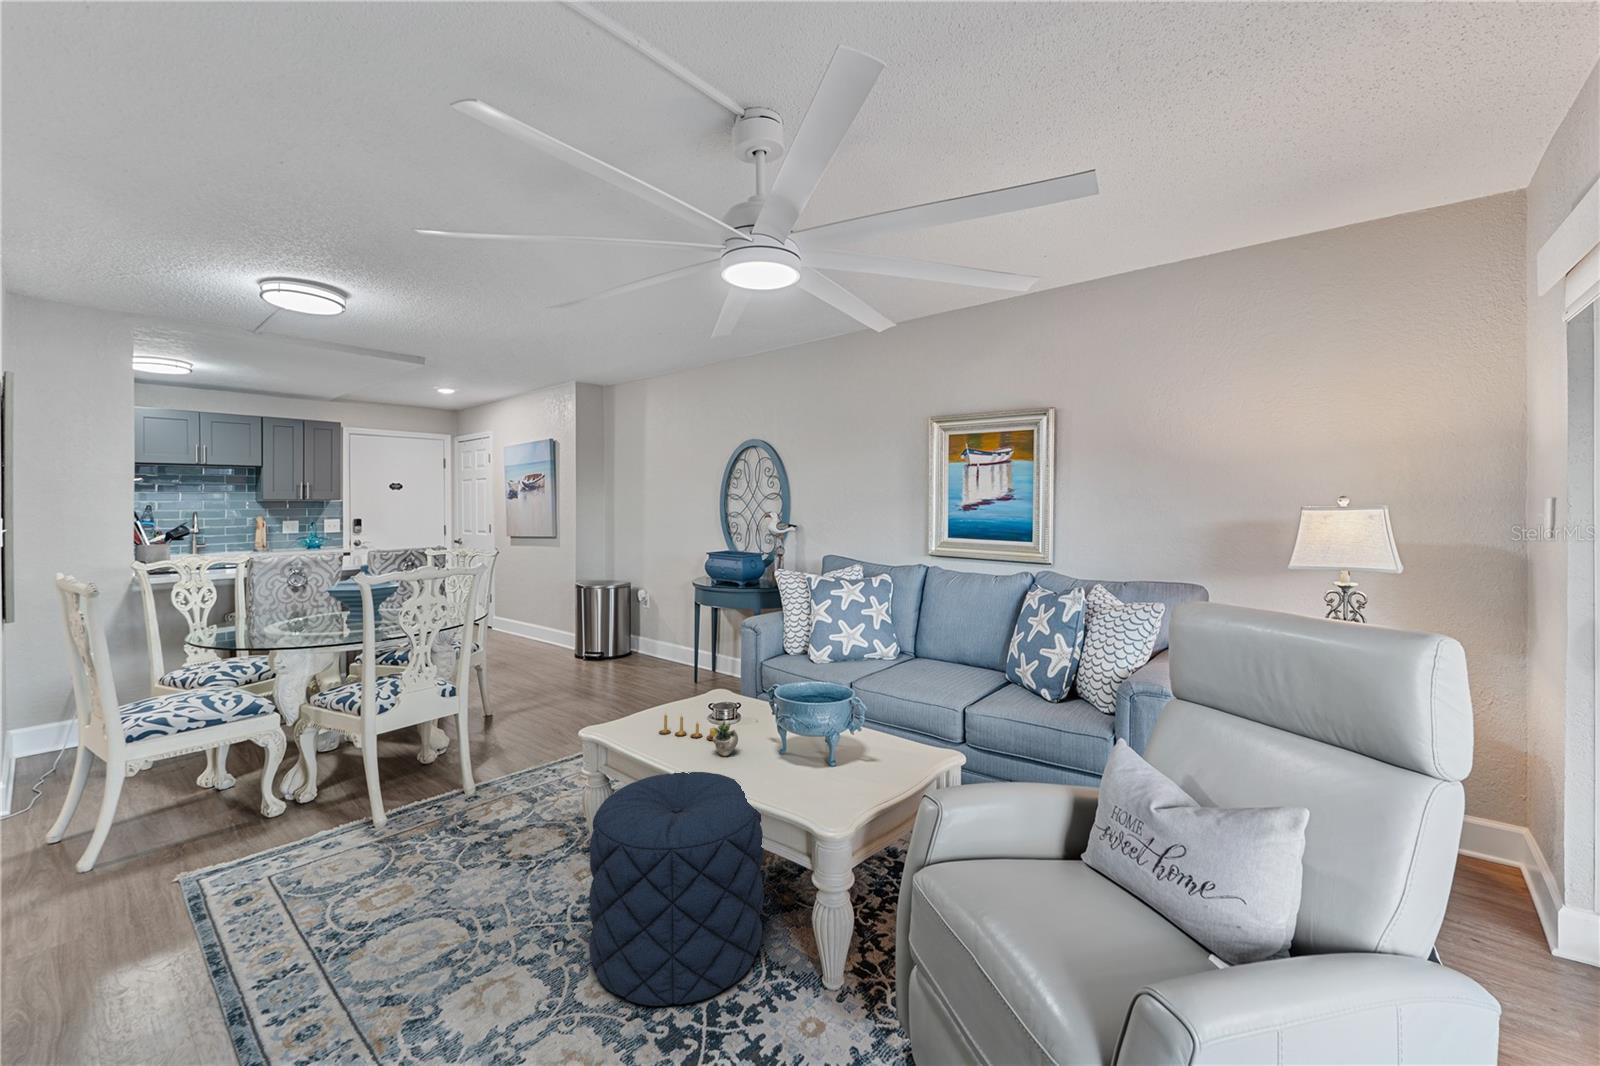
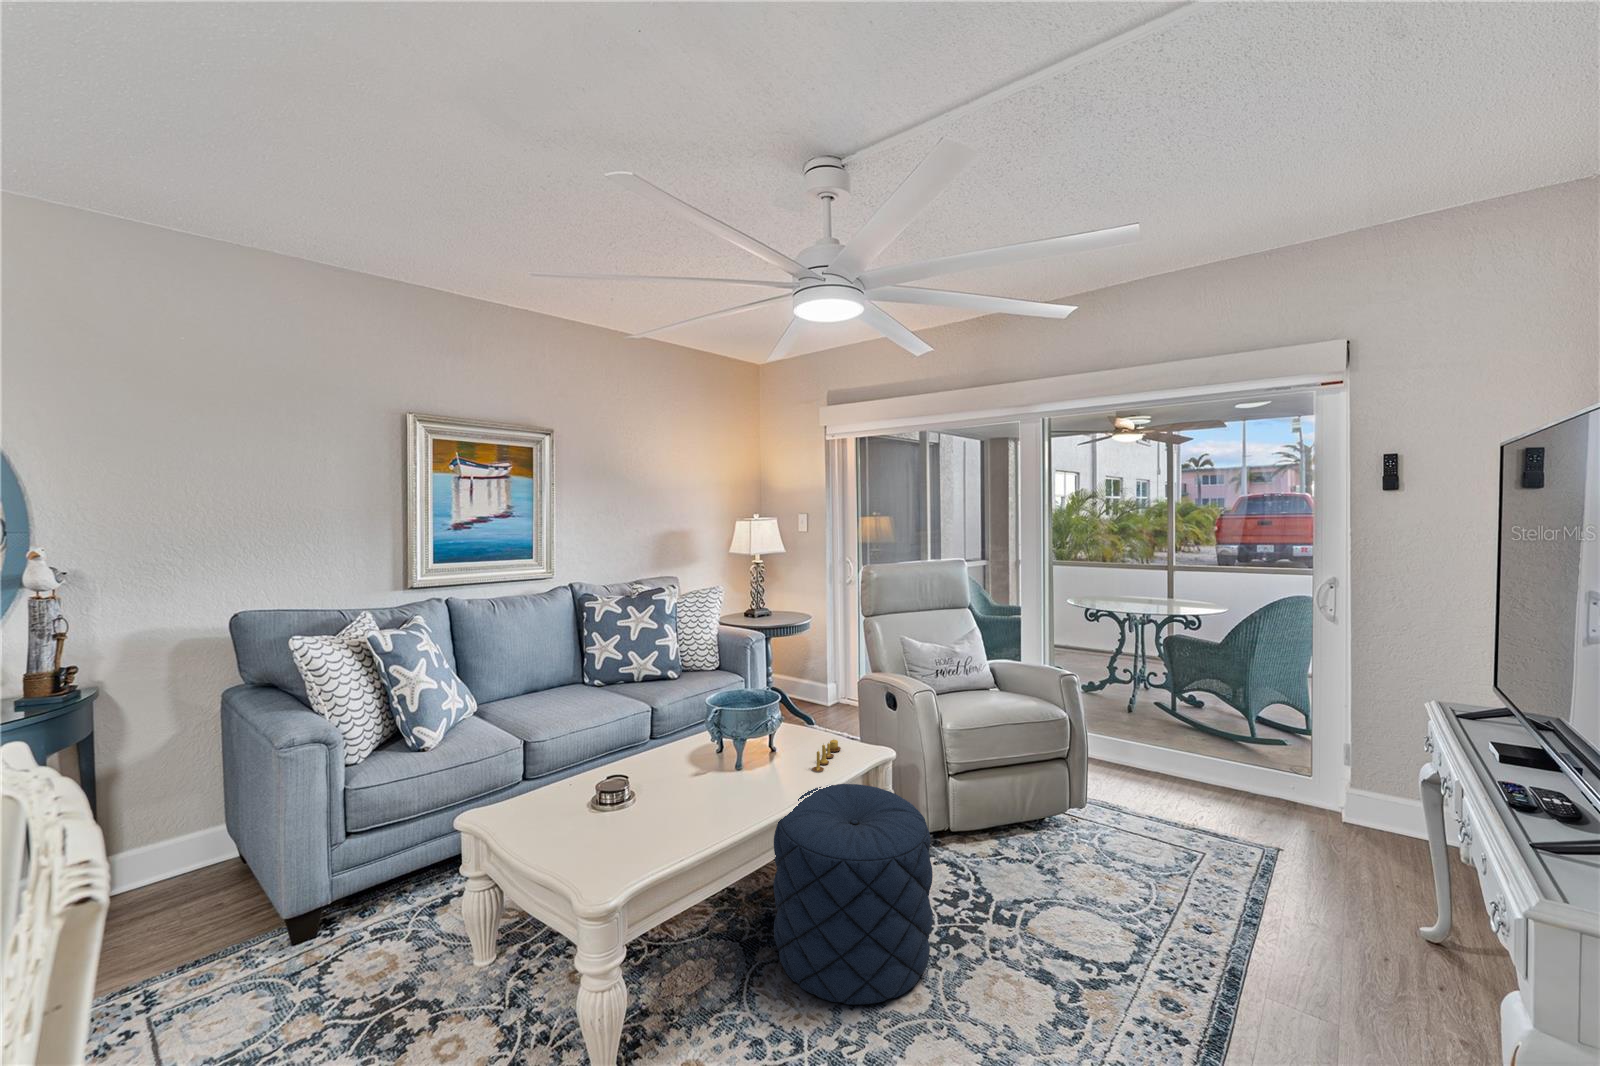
candle: present [659,714,719,740] -> present [812,740,841,772]
succulent plant: present [713,719,757,756] -> none [745,741,774,793]

